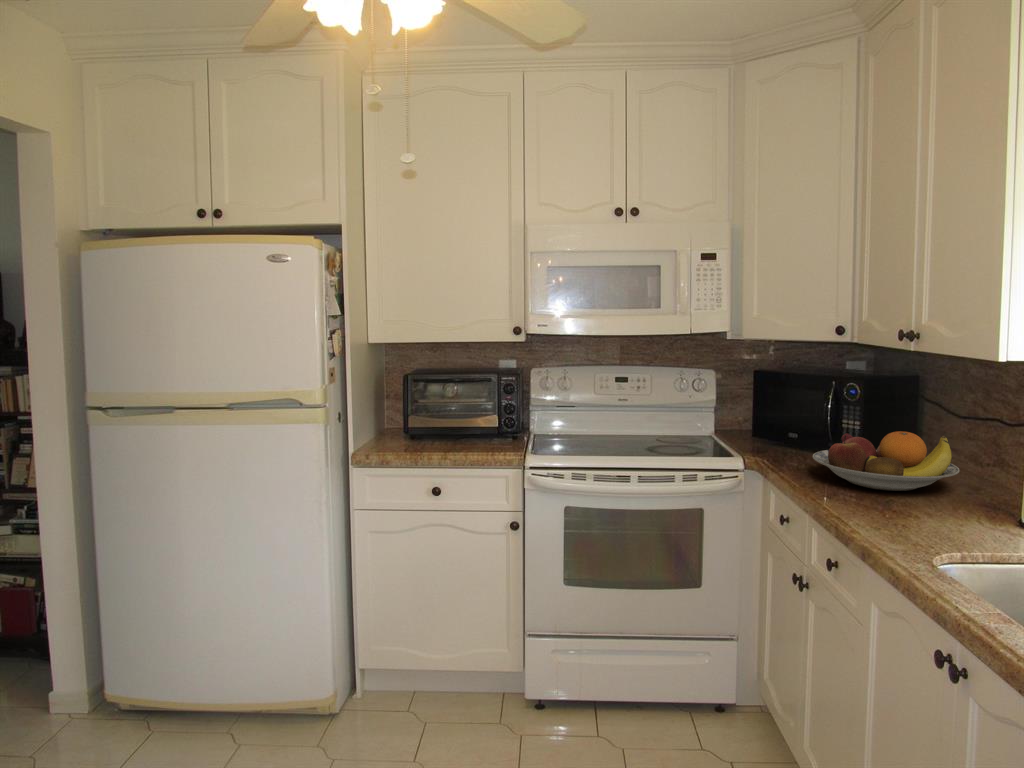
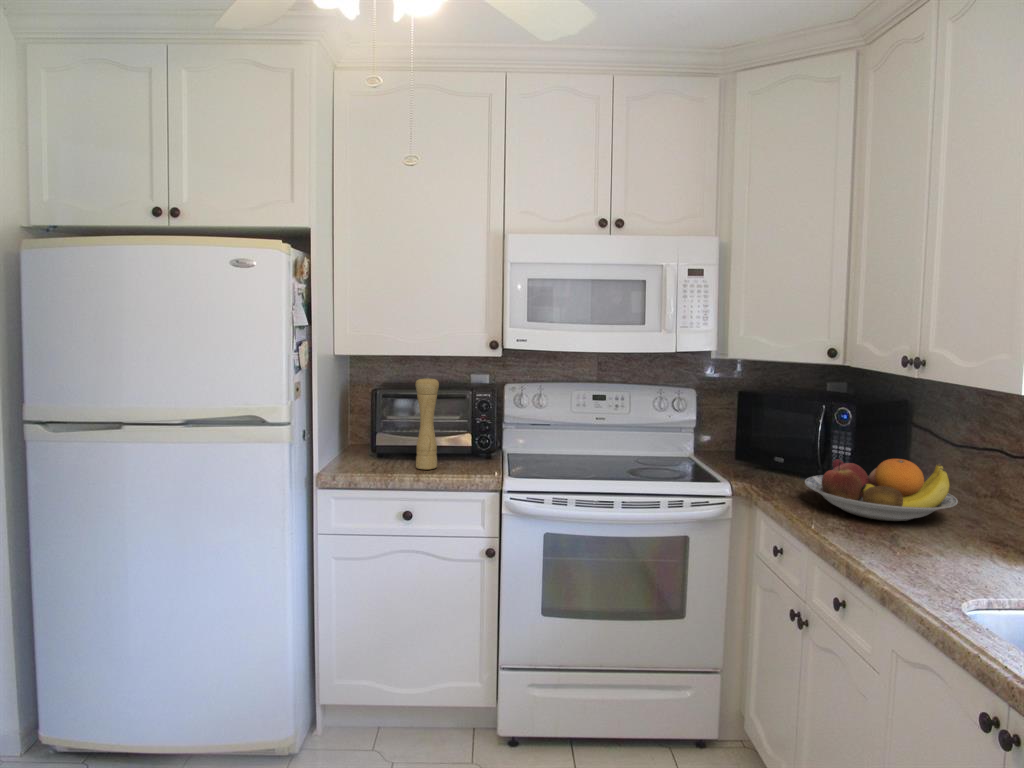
pepper mill: none [441,362,463,449] -> present [416,377,439,469]

